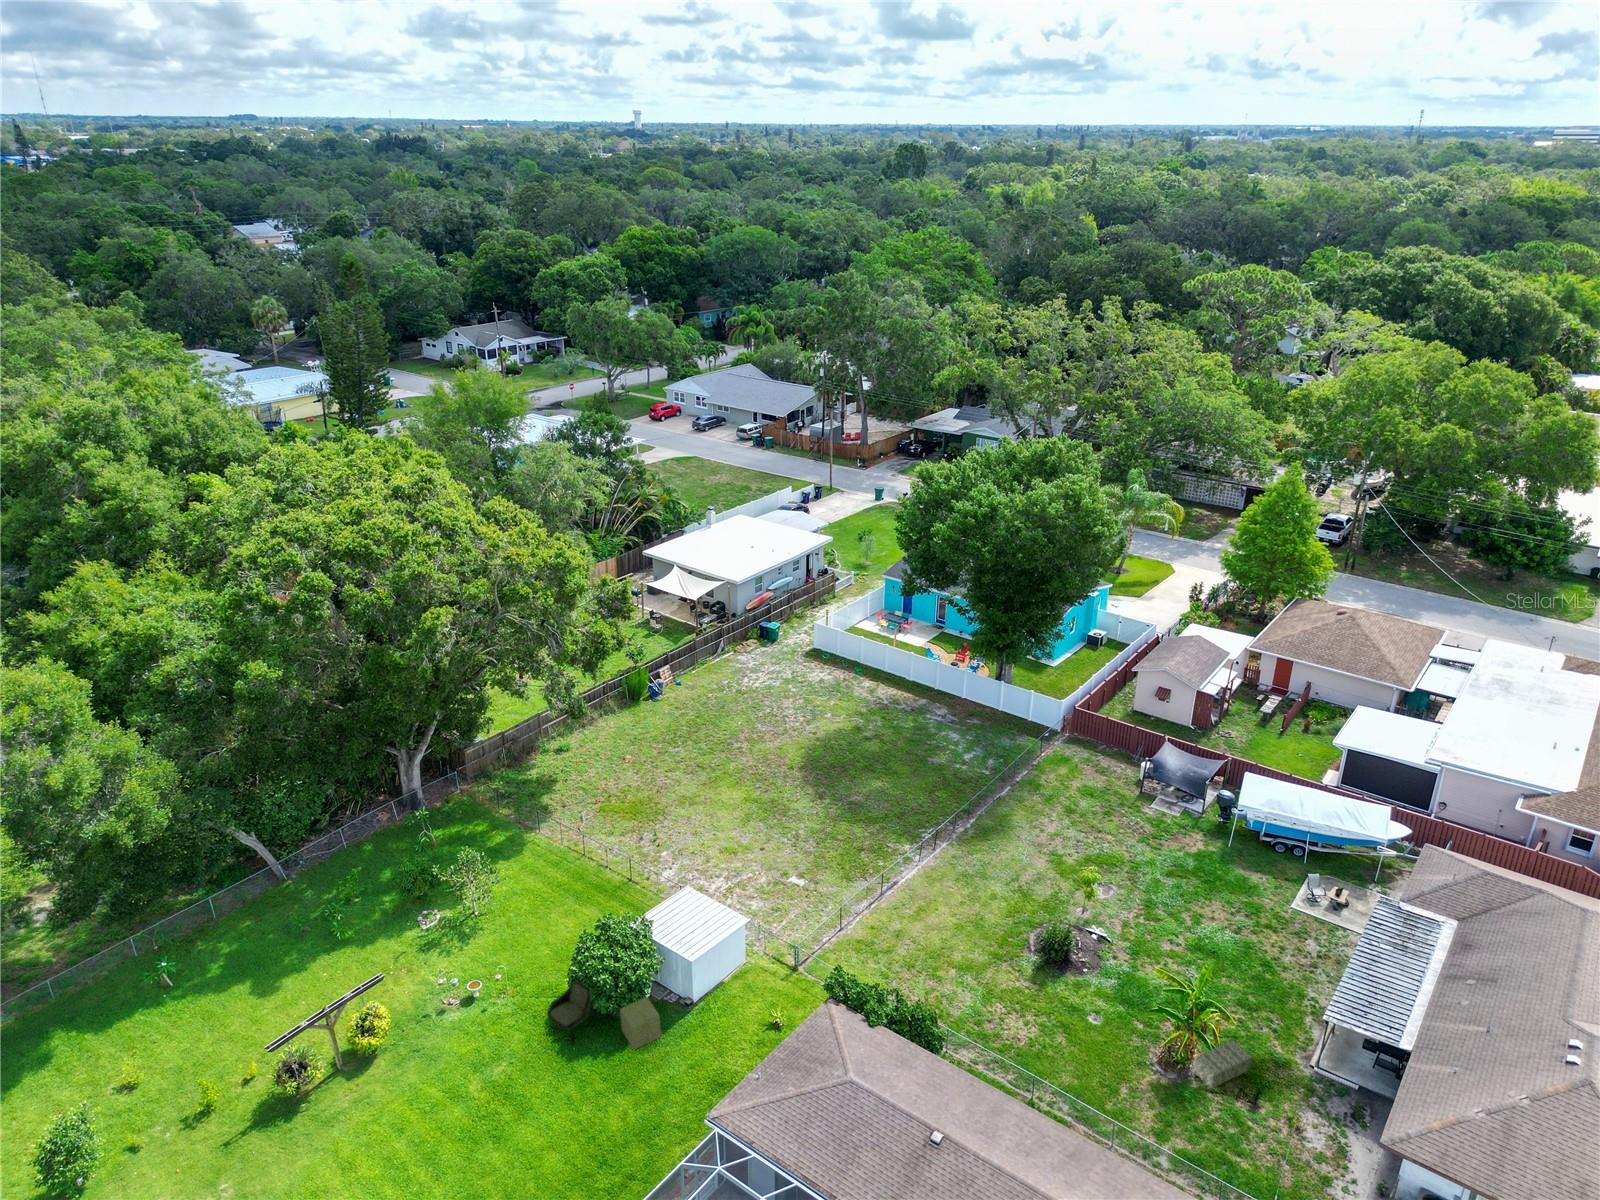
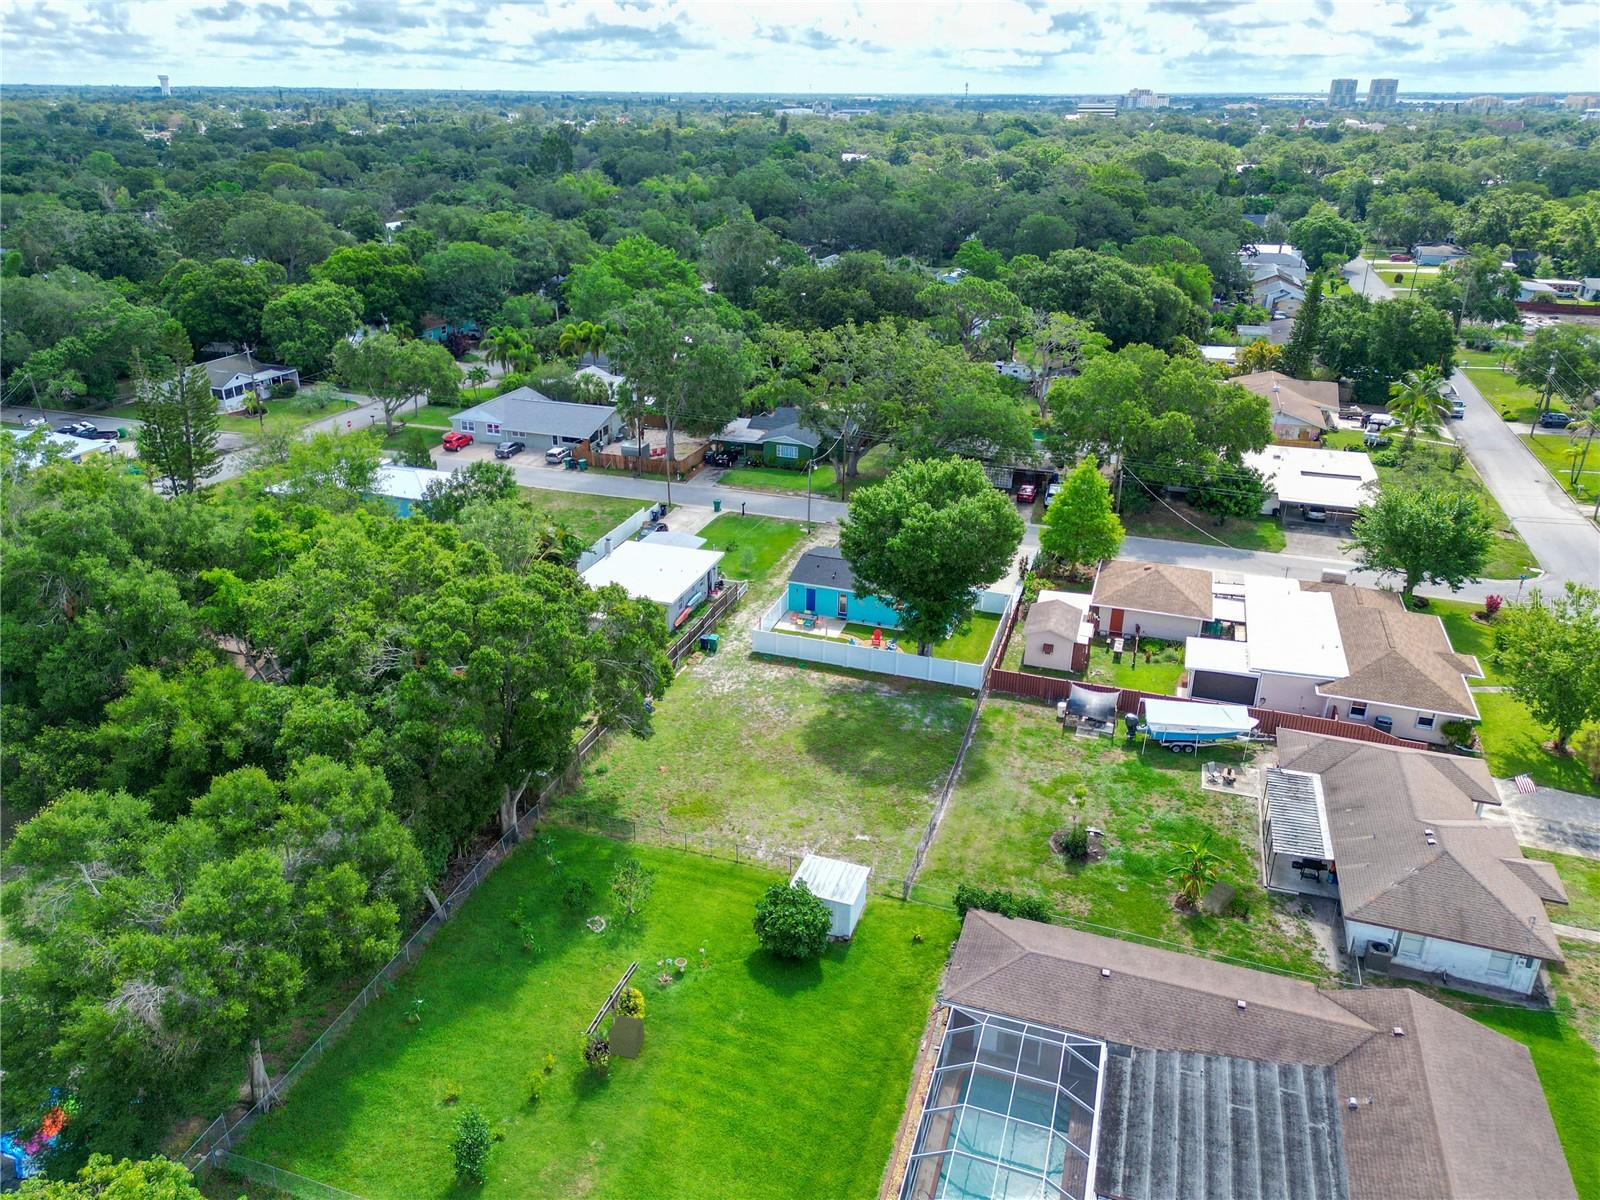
lounge chair: present [547,981,594,1038] -> none [743,950,779,1000]
cardboard box: present [620,997,661,1050] -> present [609,1015,644,1058]

